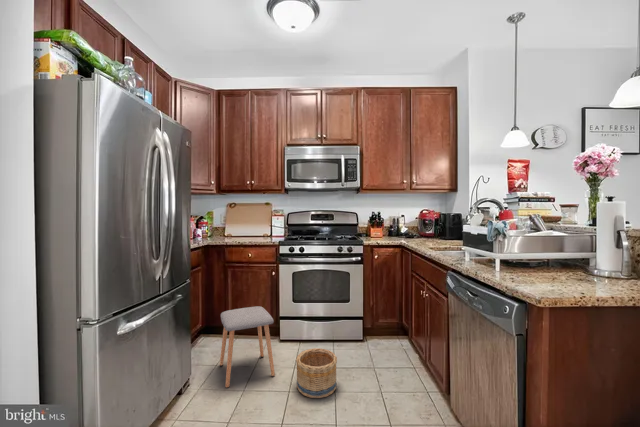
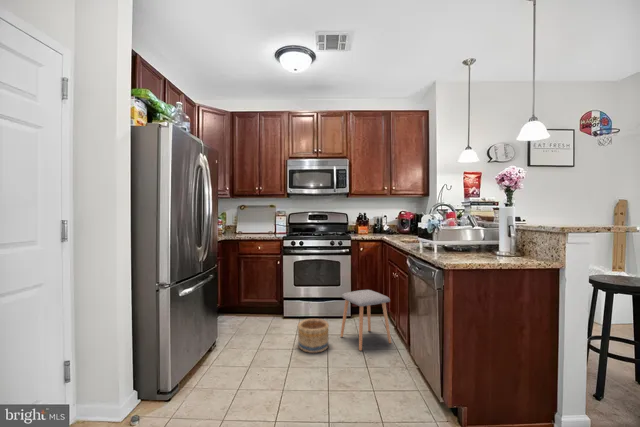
stool: present [220,306,275,388] -> present [340,290,391,351]

